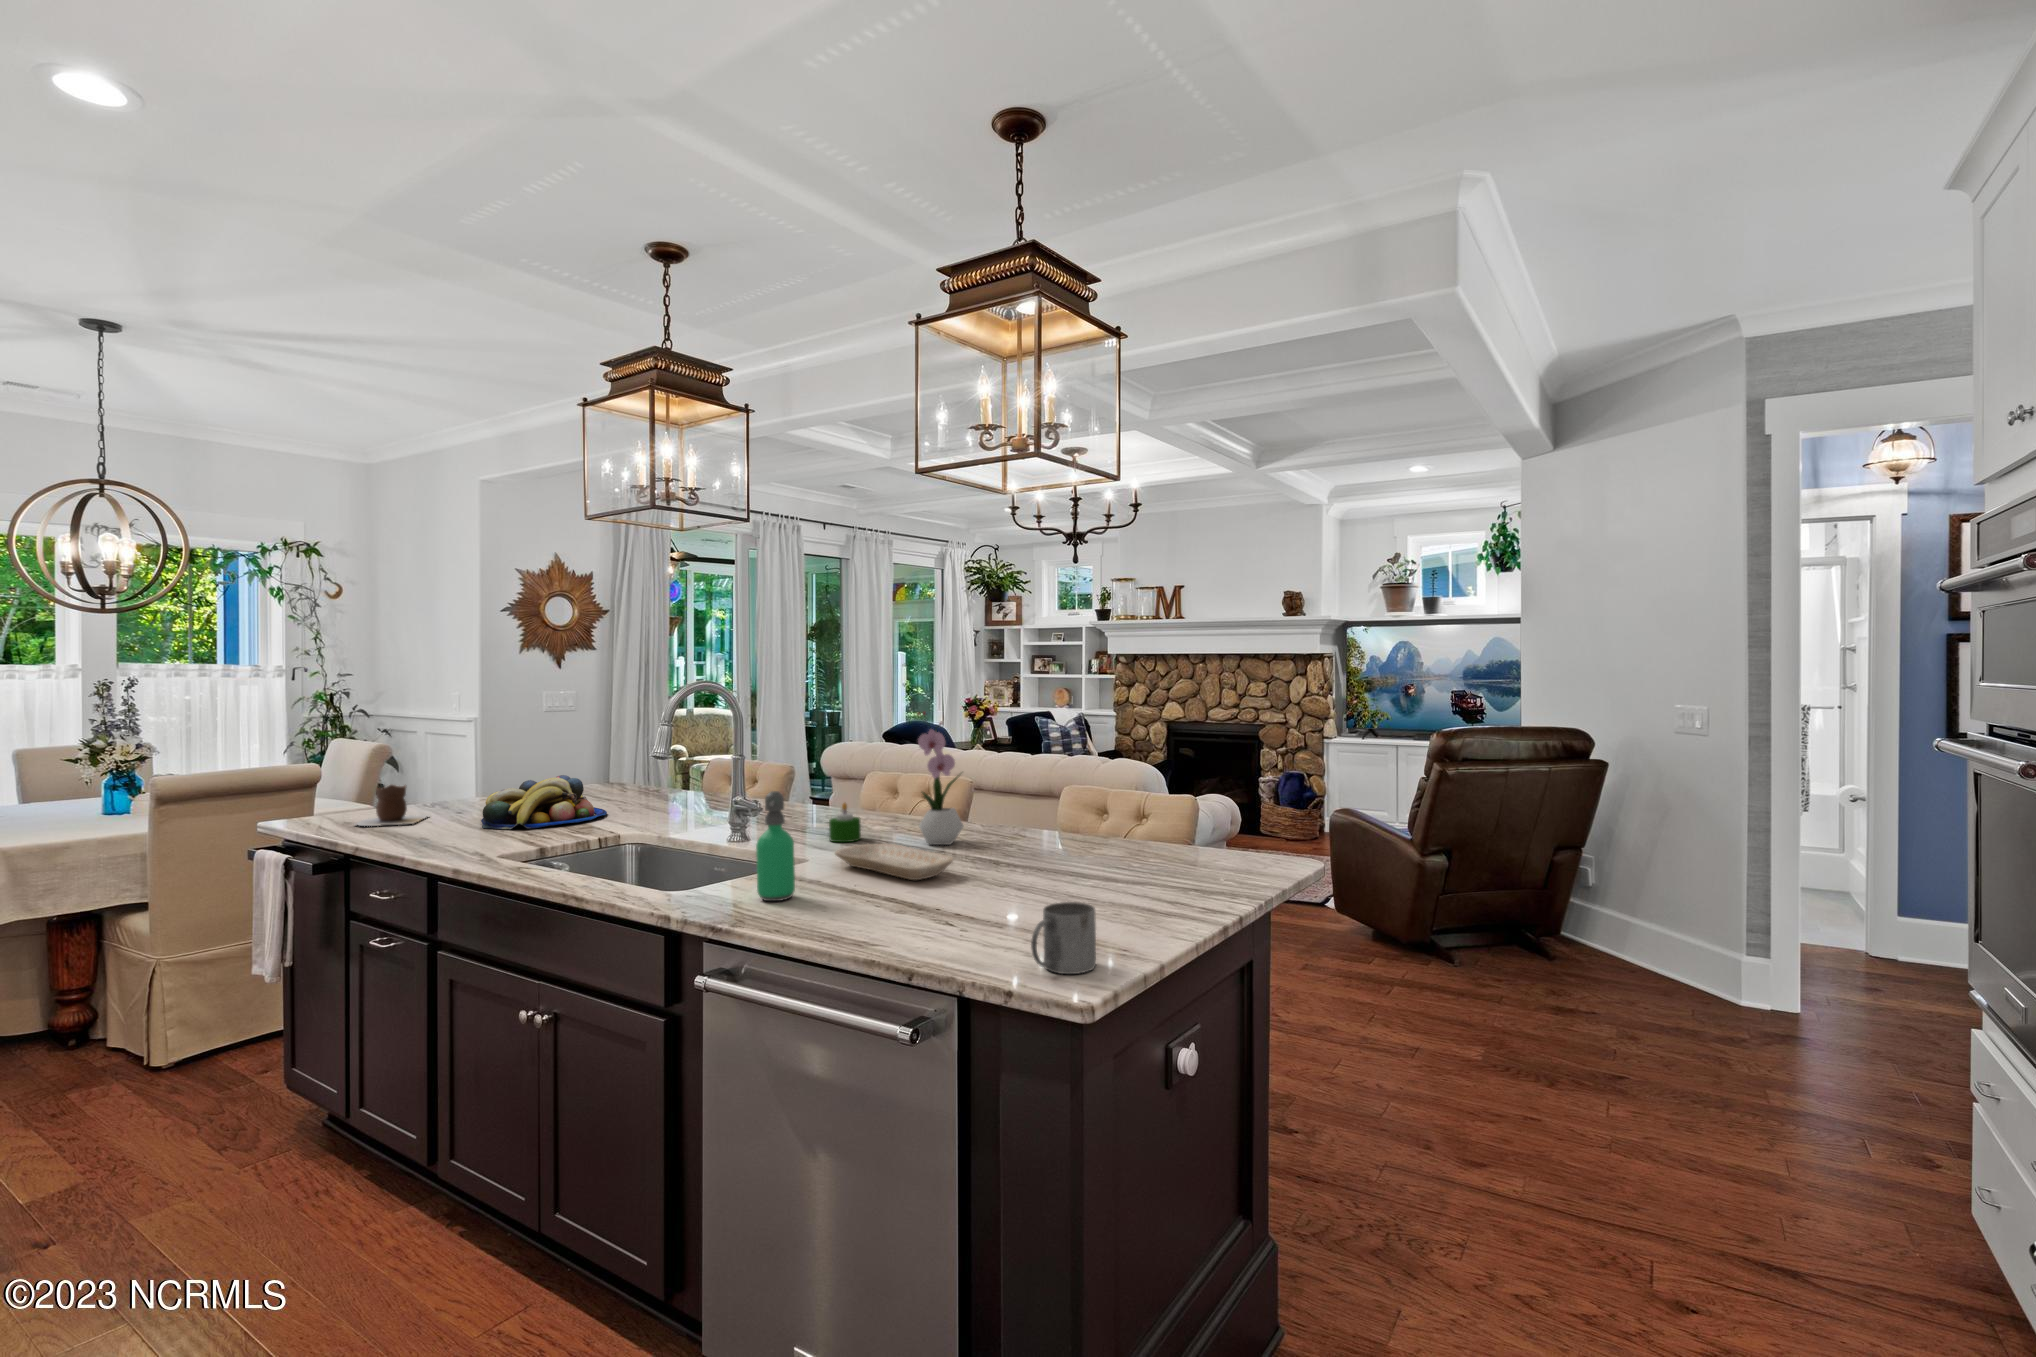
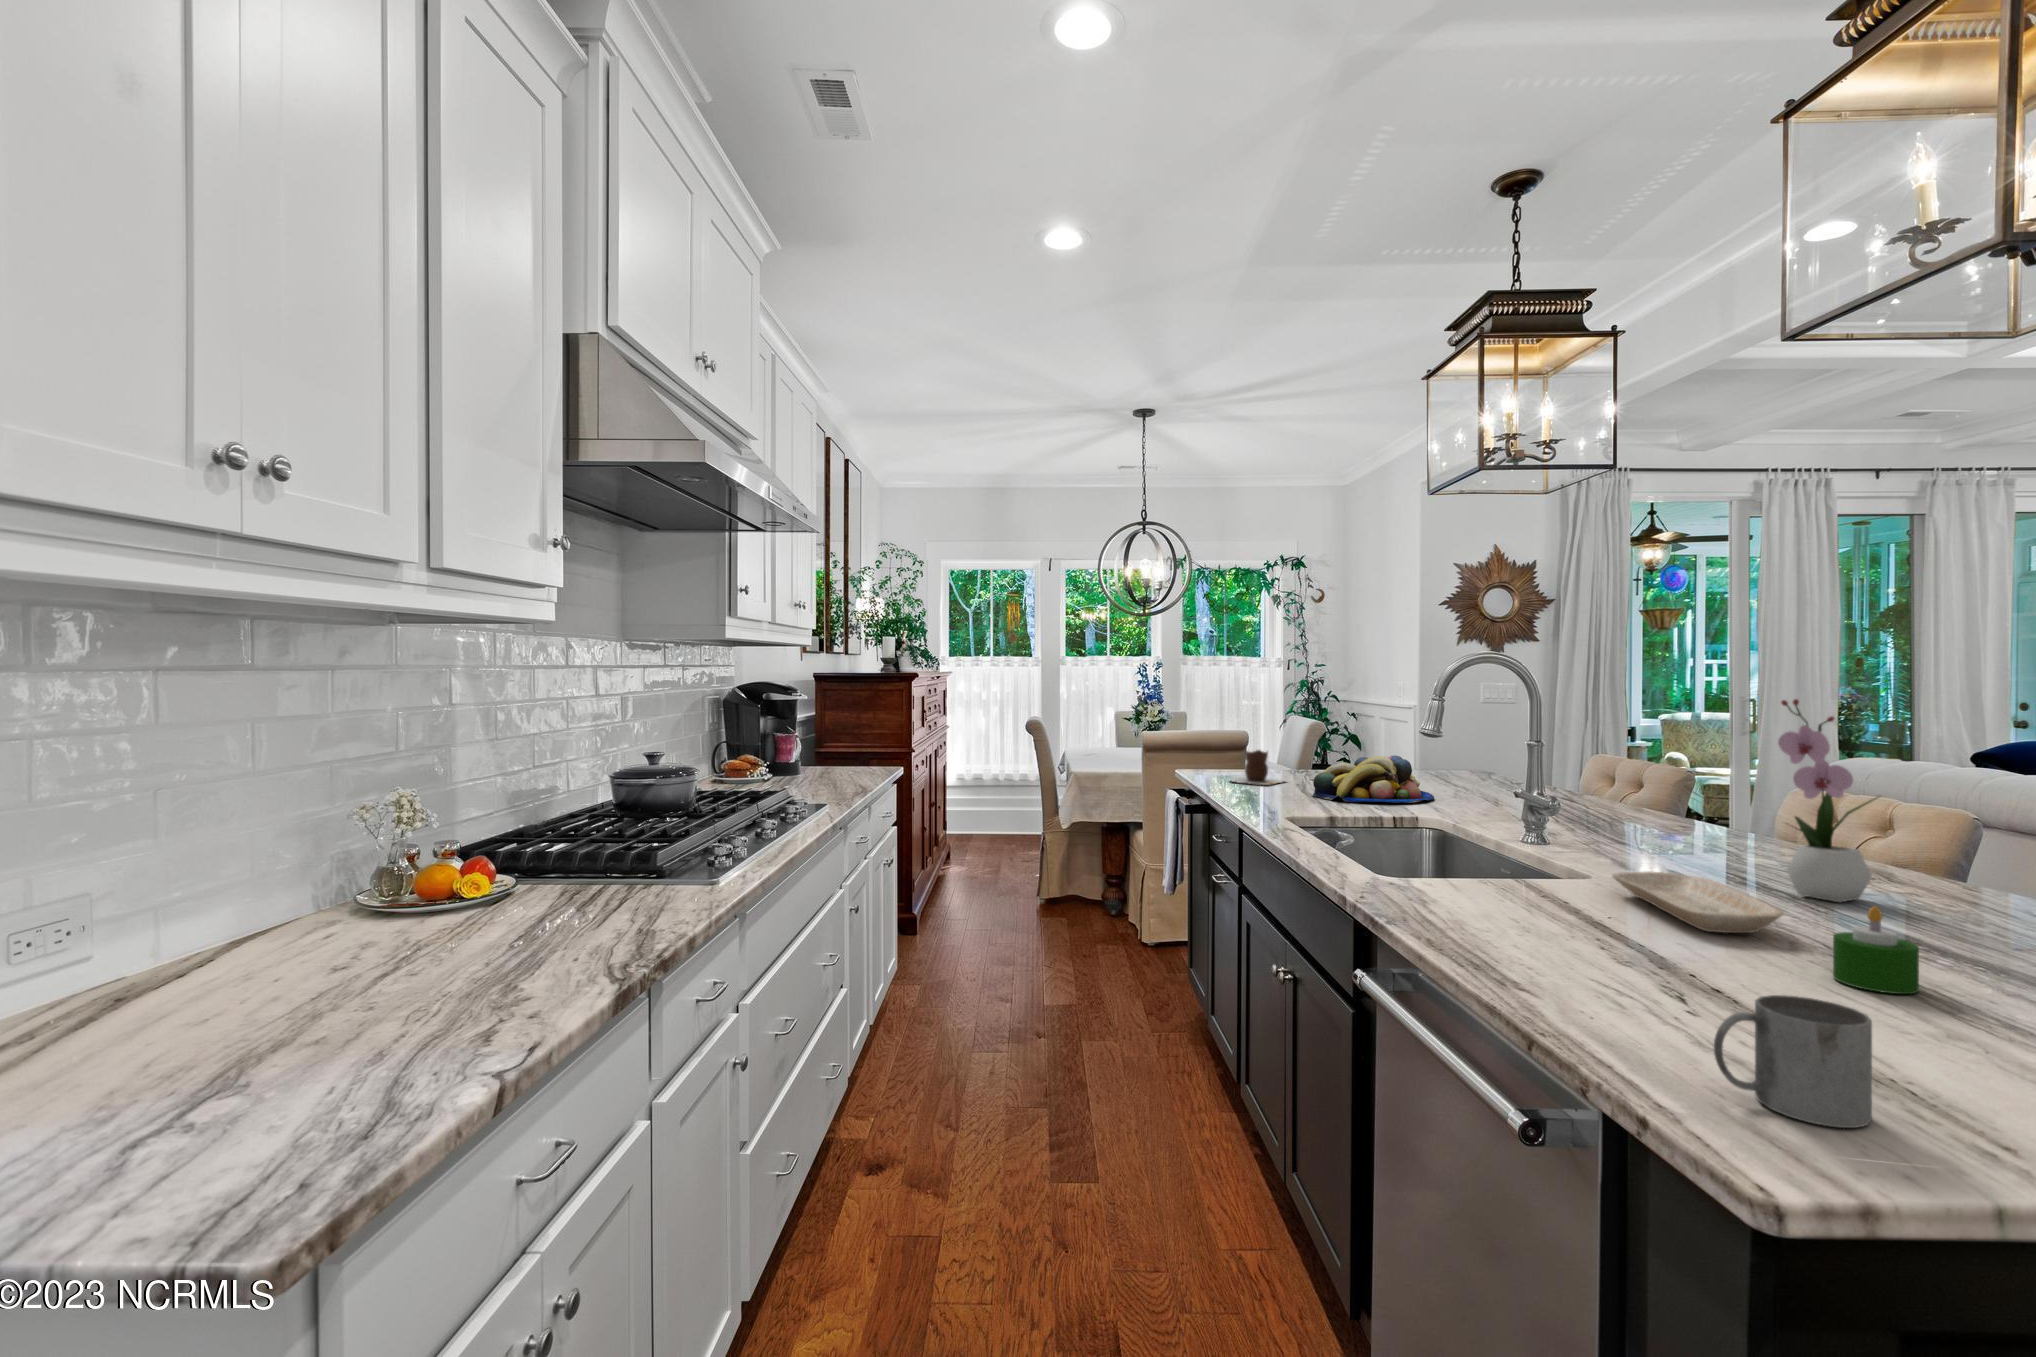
soap dispenser: present [756,791,795,901] -> none [1463,778,1513,911]
candle: present [829,803,861,842] -> present [1833,906,1919,994]

